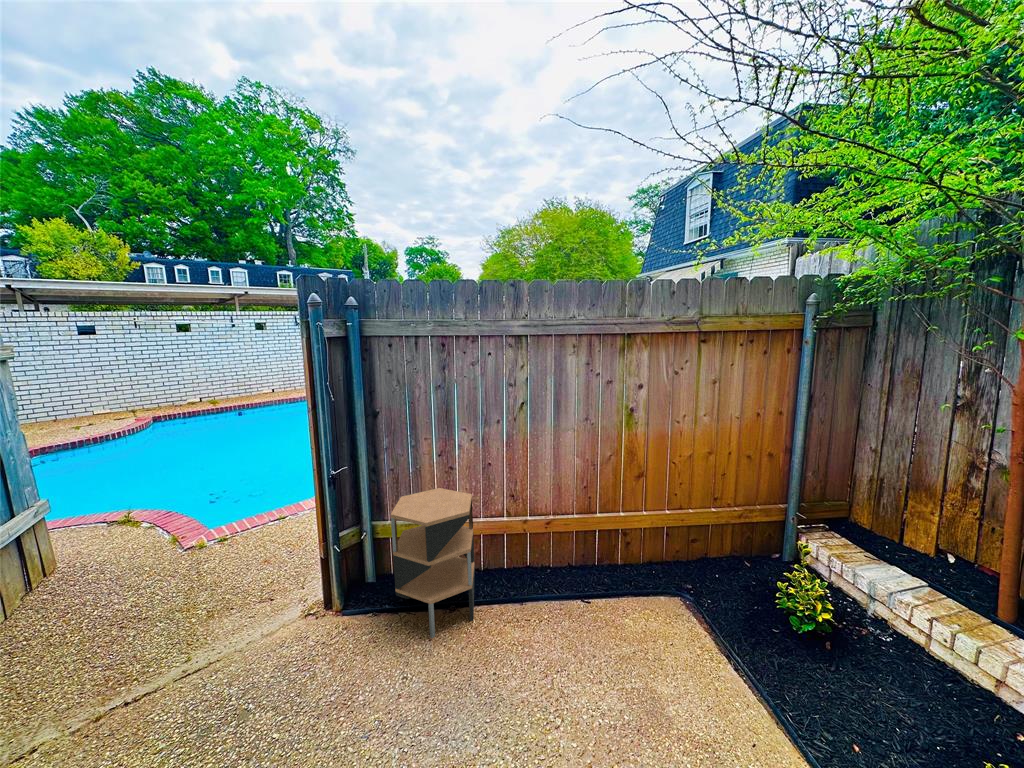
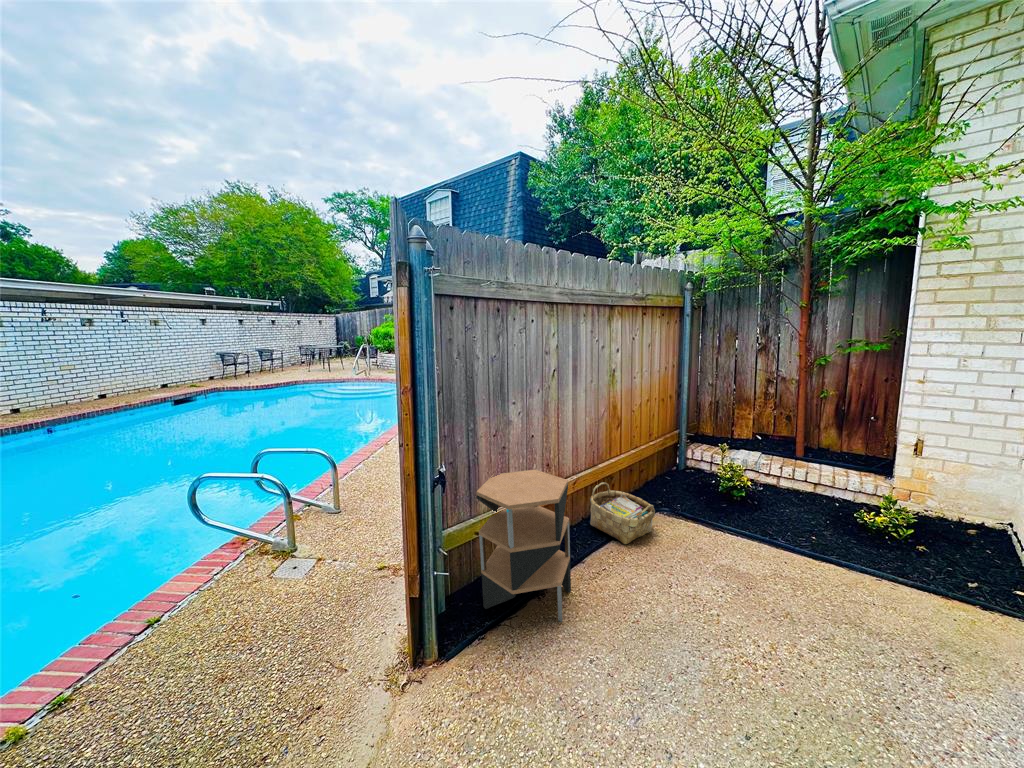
woven basket: none [570,534,632,610] -> present [590,482,655,544]

